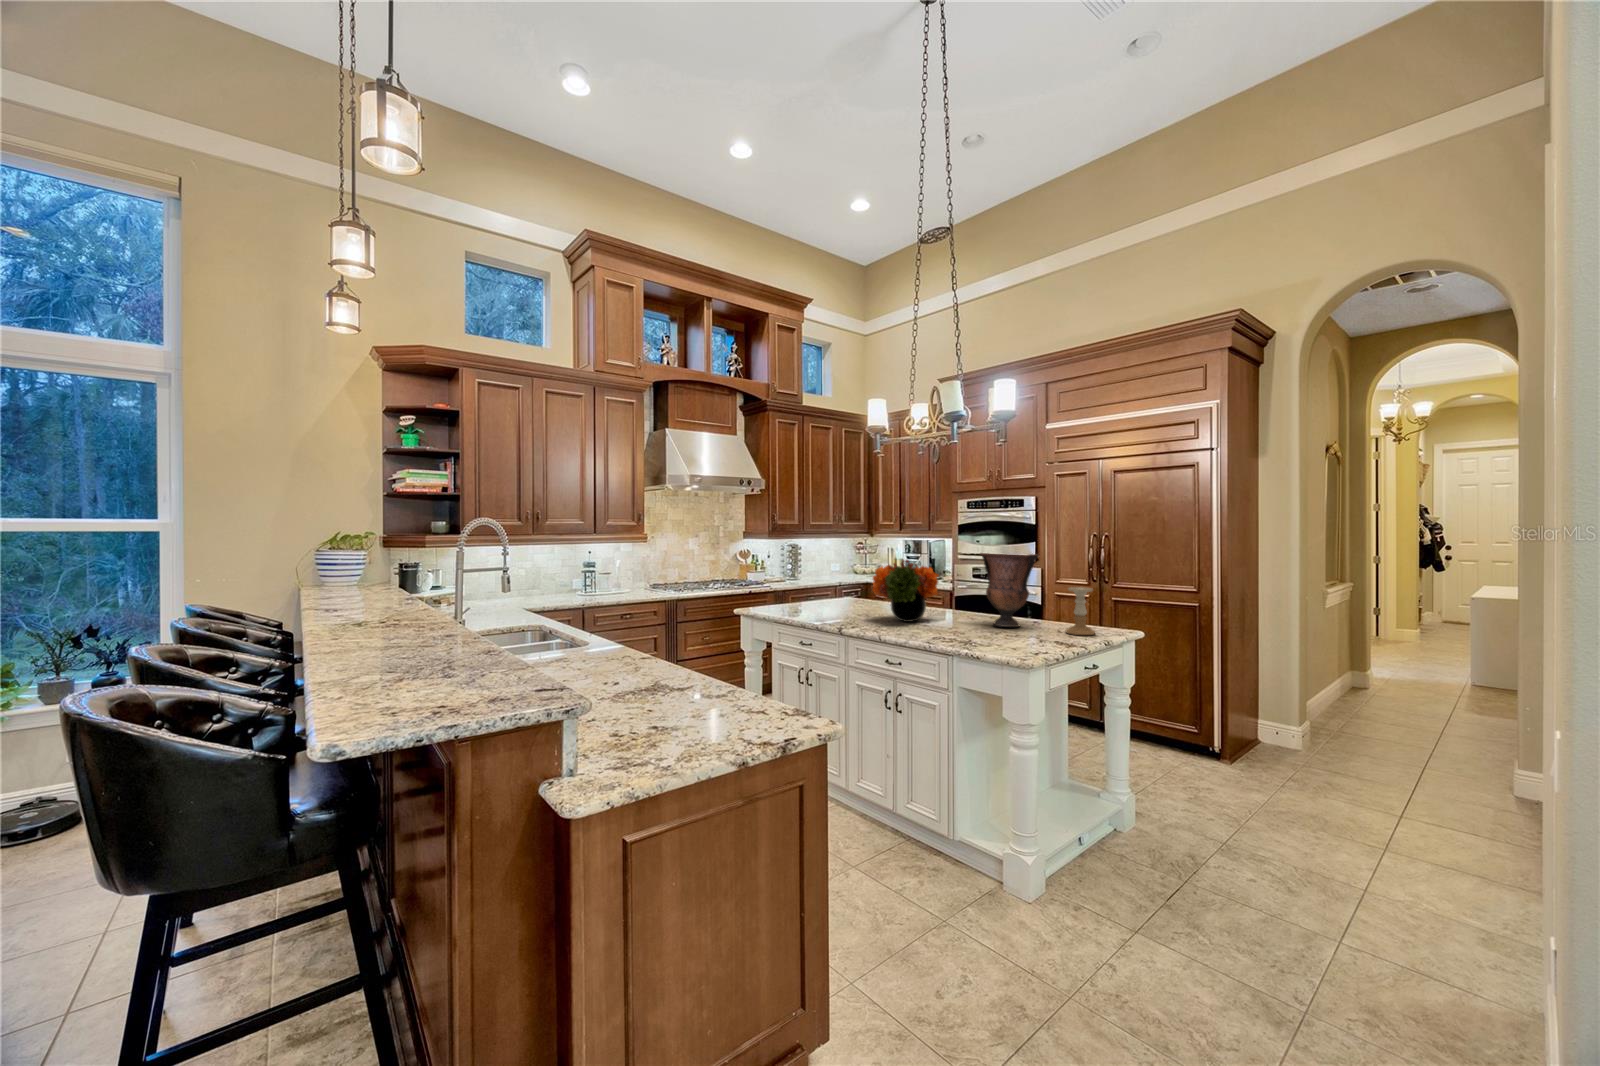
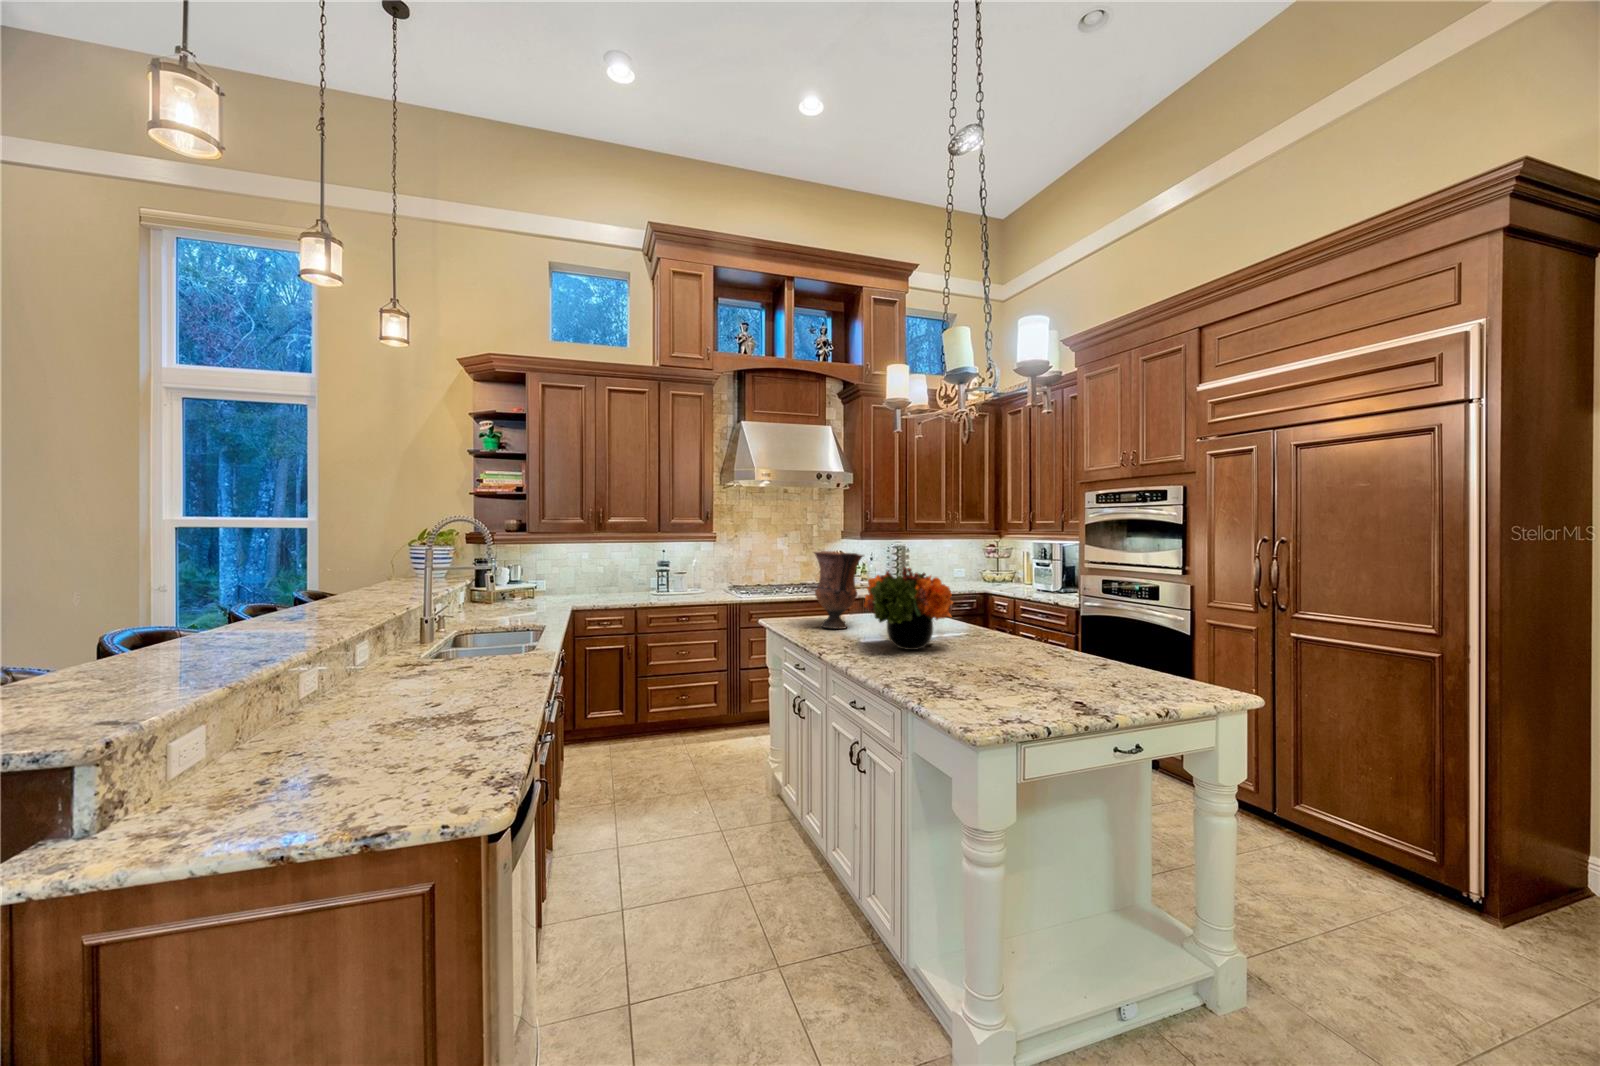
vase: present [980,553,1039,627] -> present [814,551,864,629]
candle holder: present [1066,587,1095,635] -> none [1108,618,1157,696]

